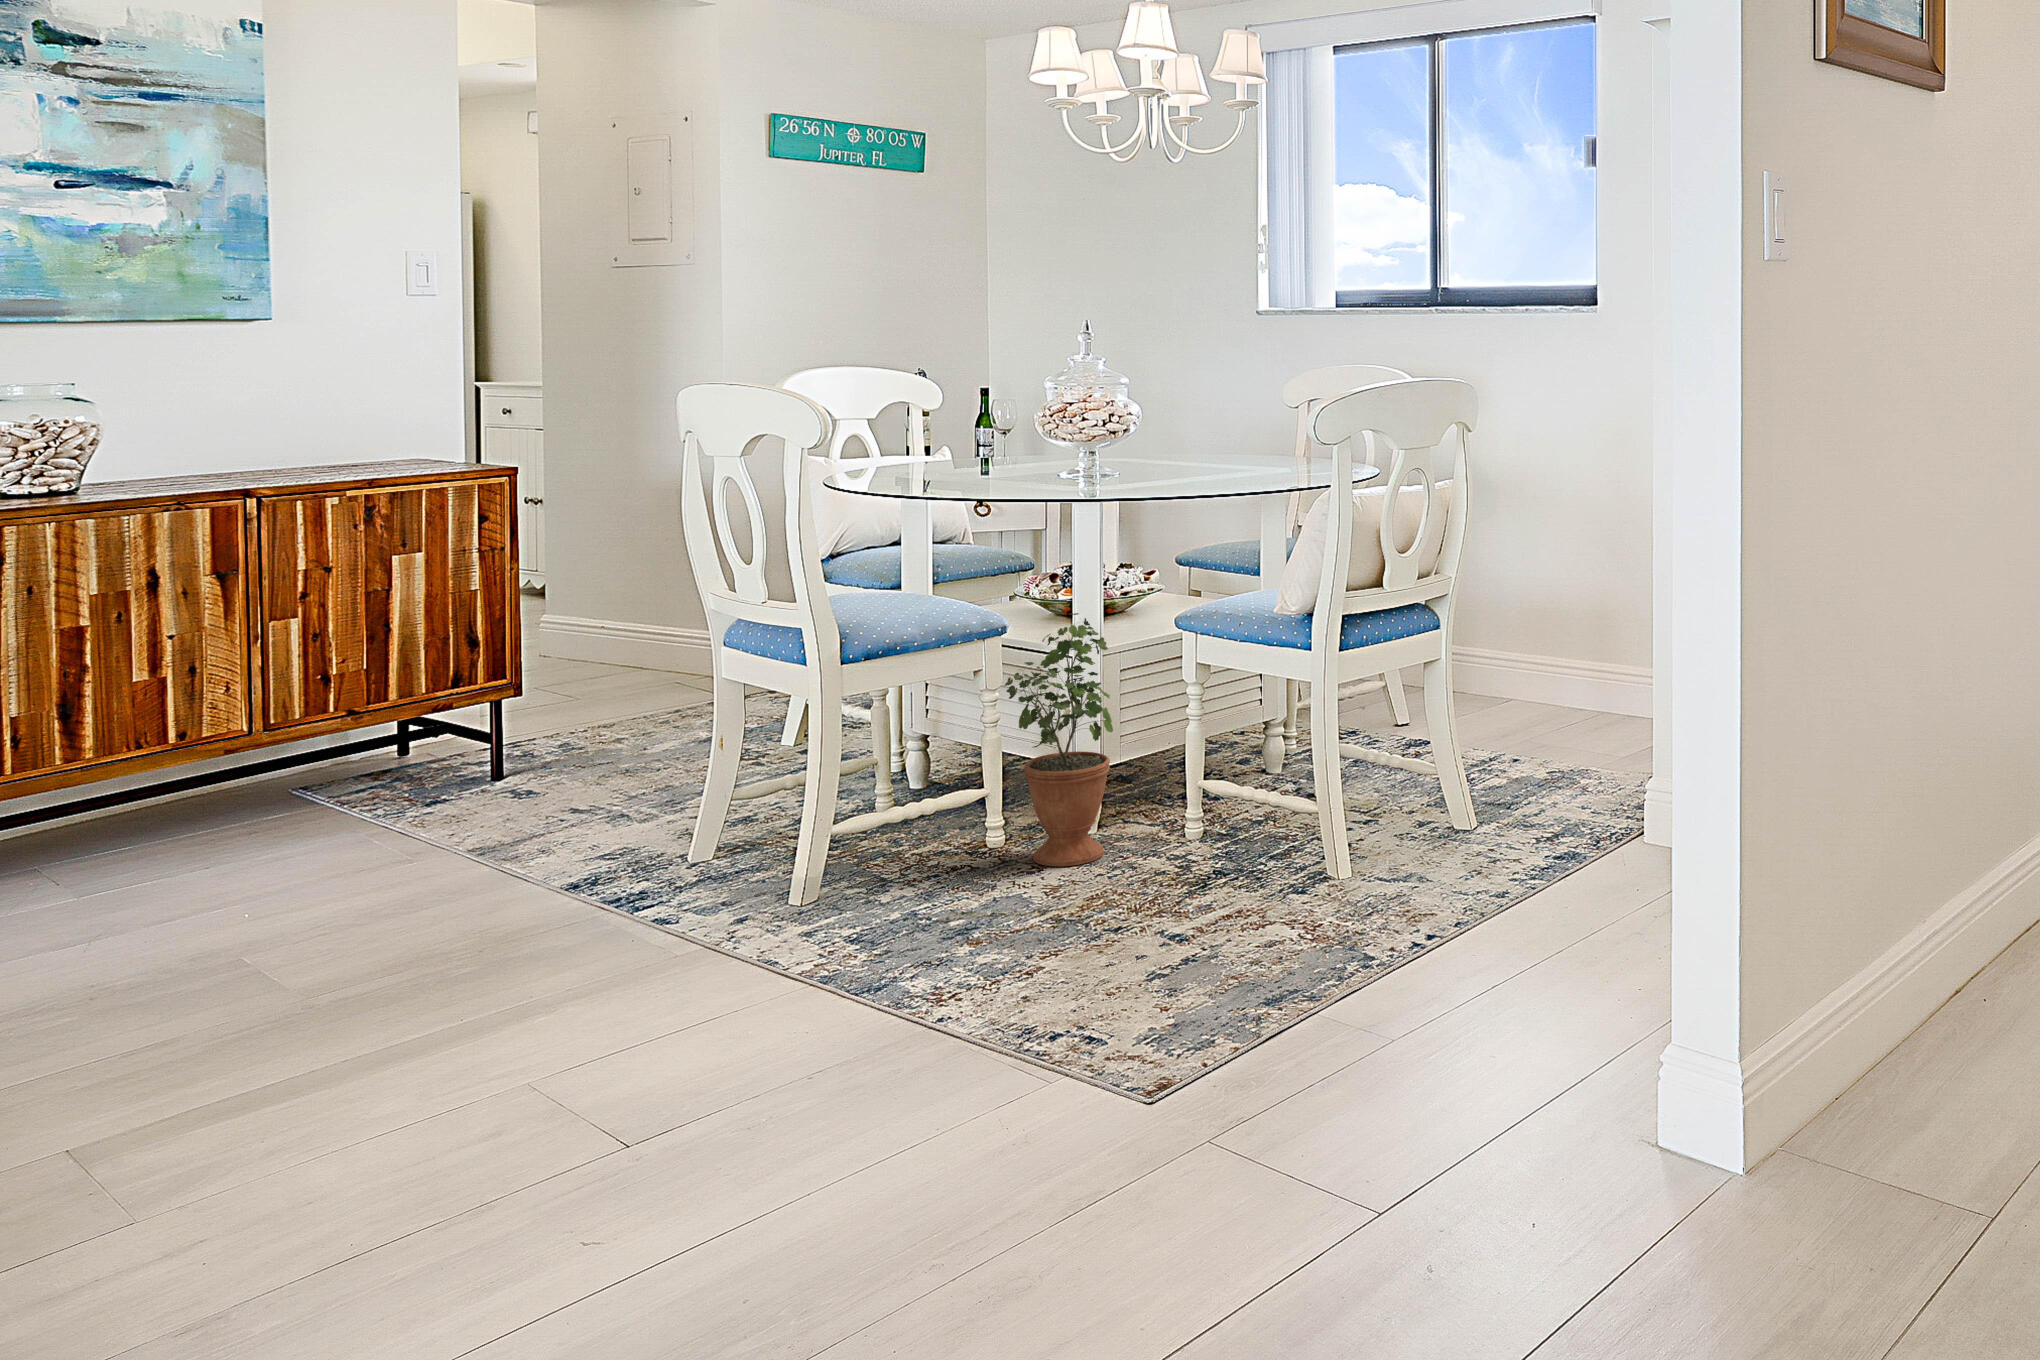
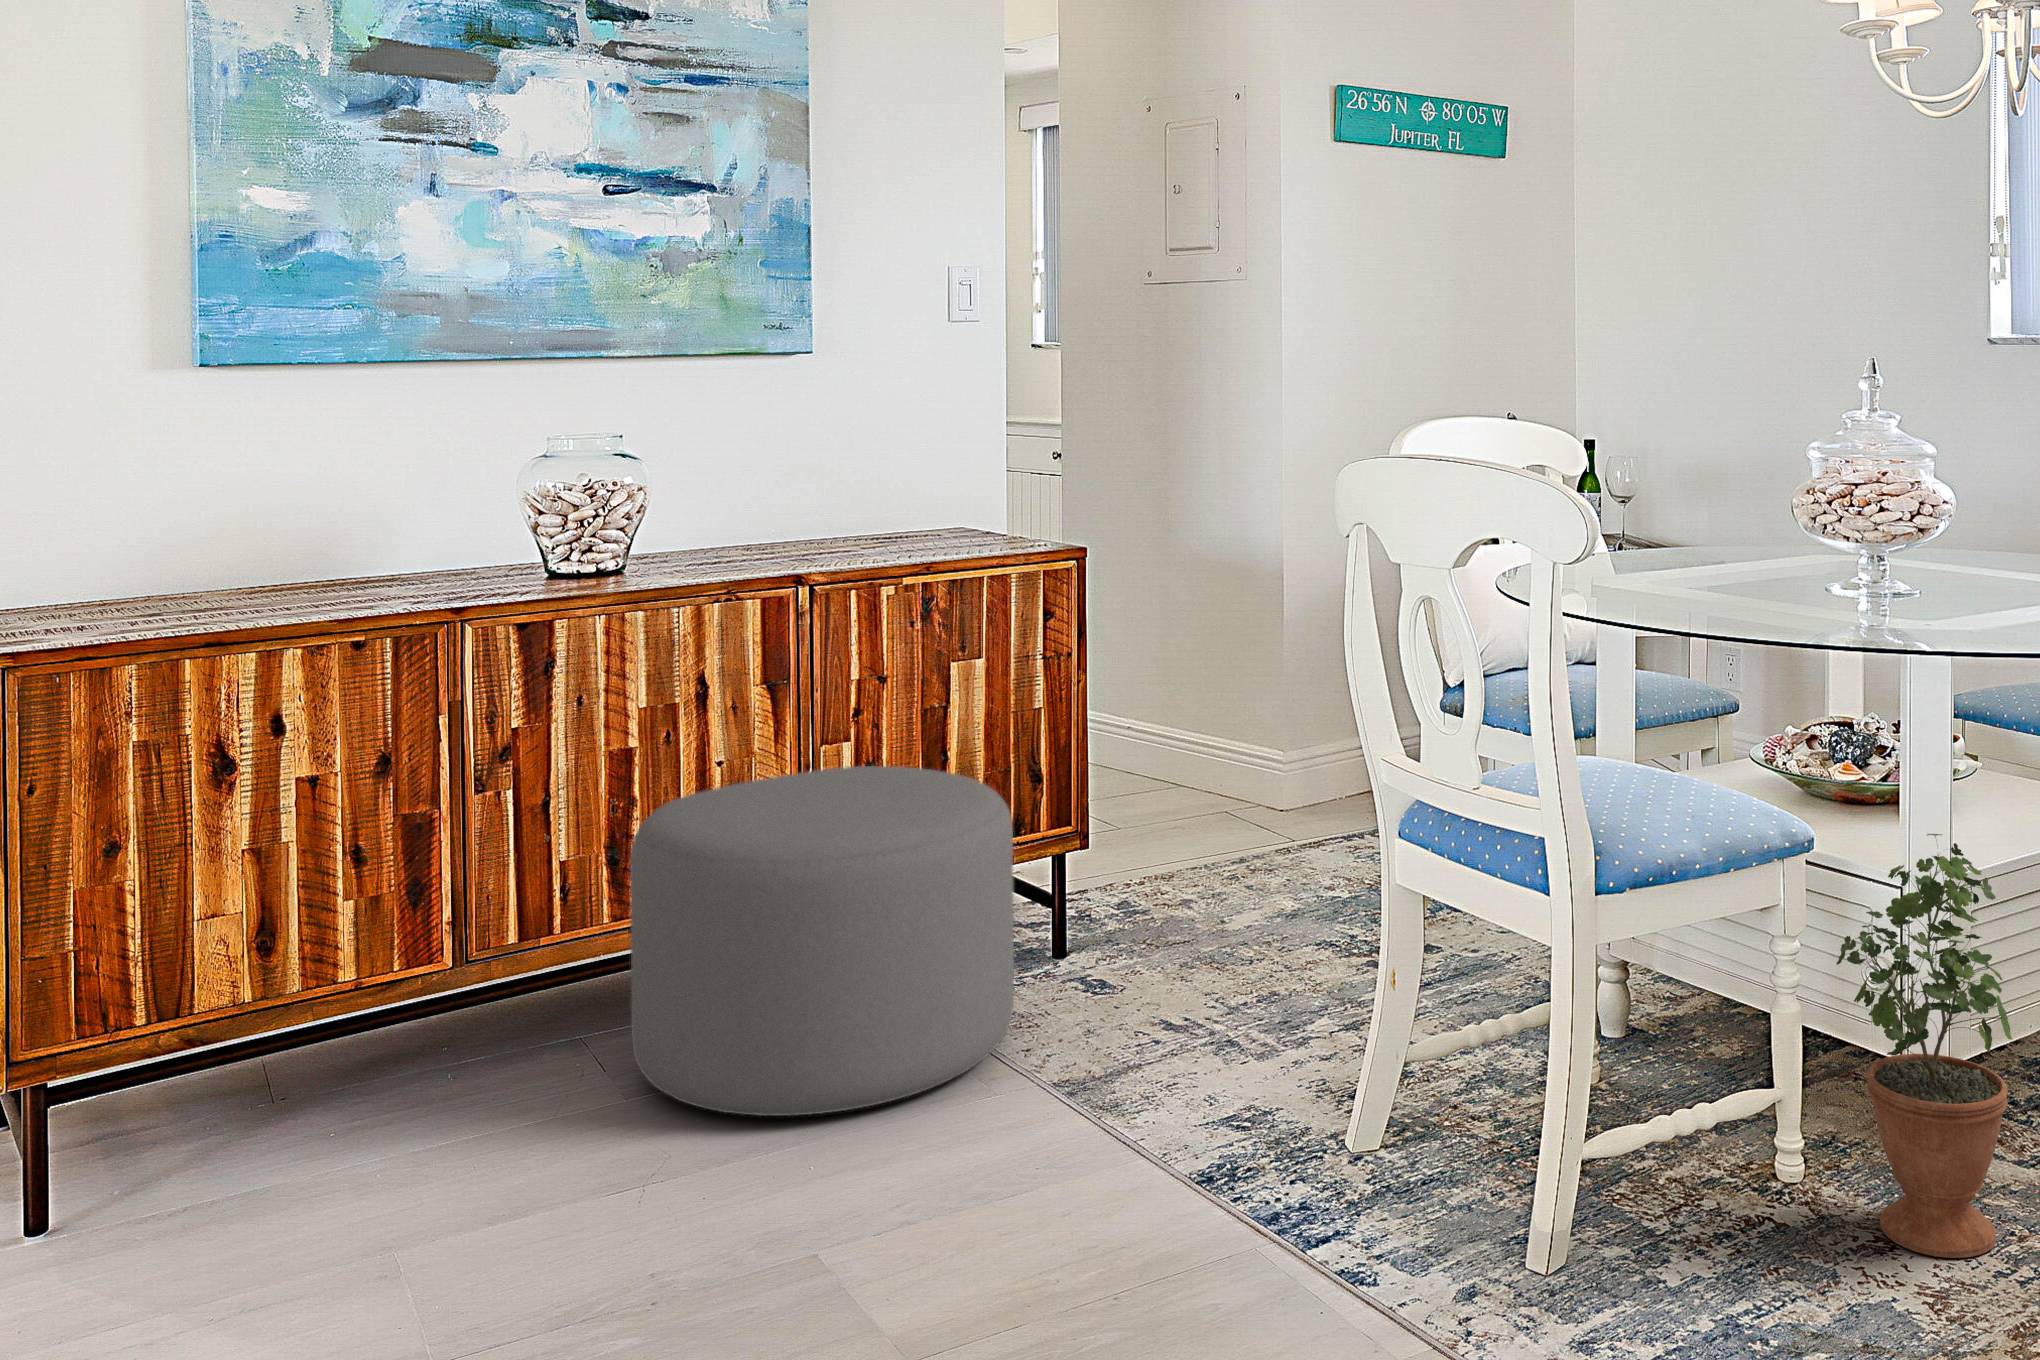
ottoman: none [86,639,439,889] -> present [630,766,1014,1116]

